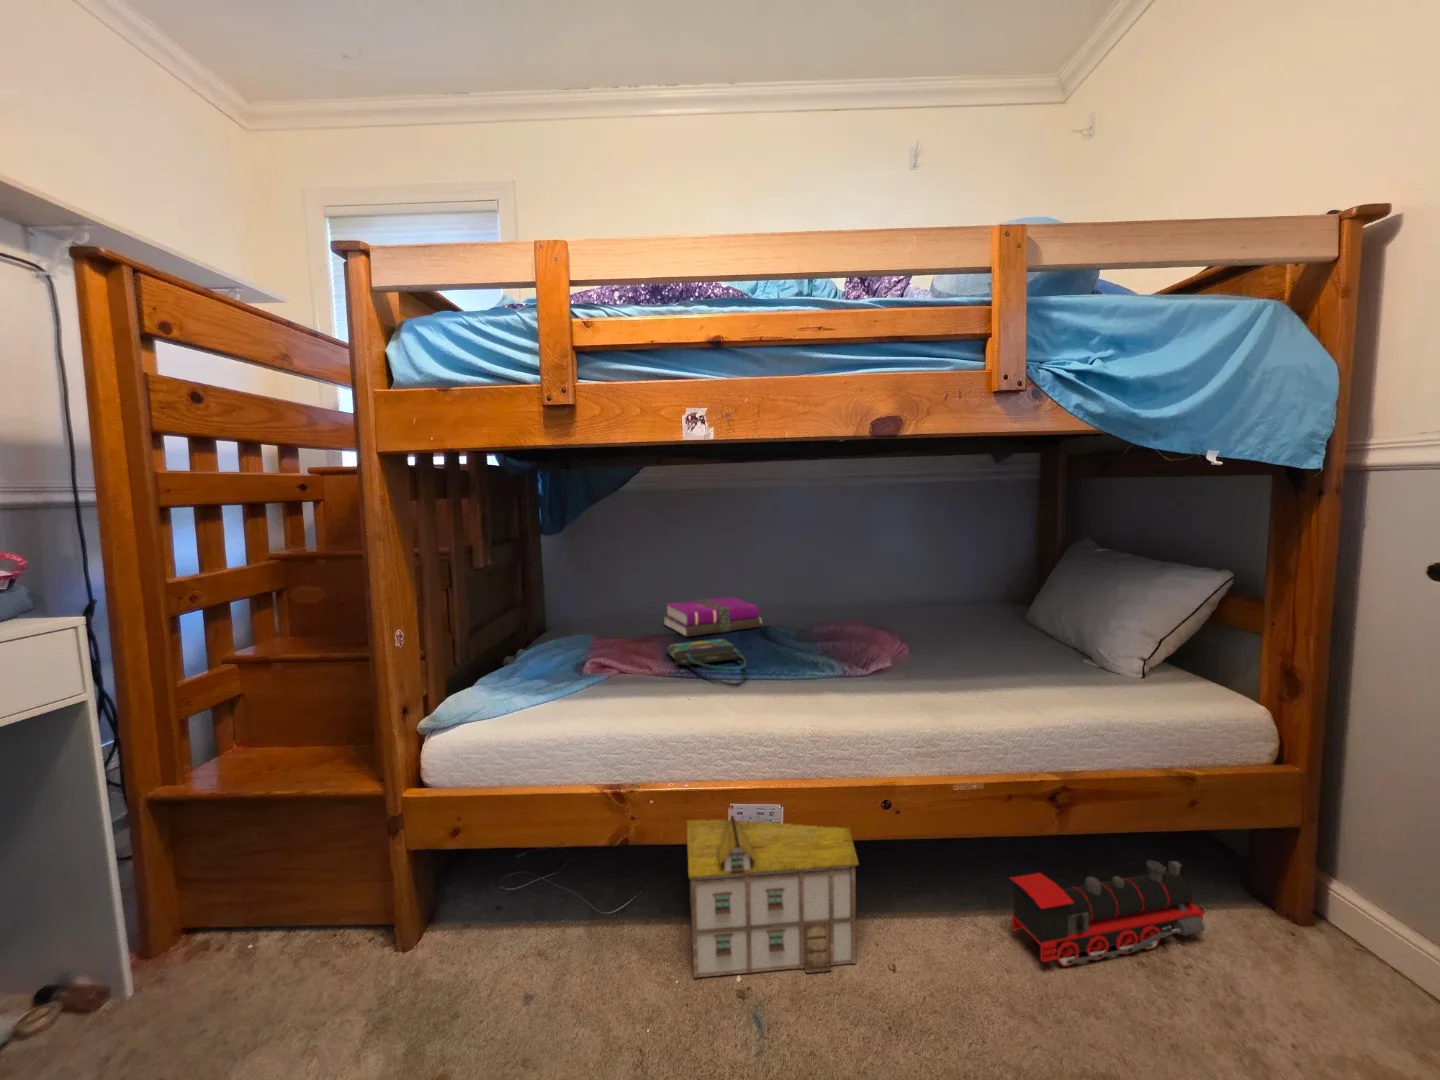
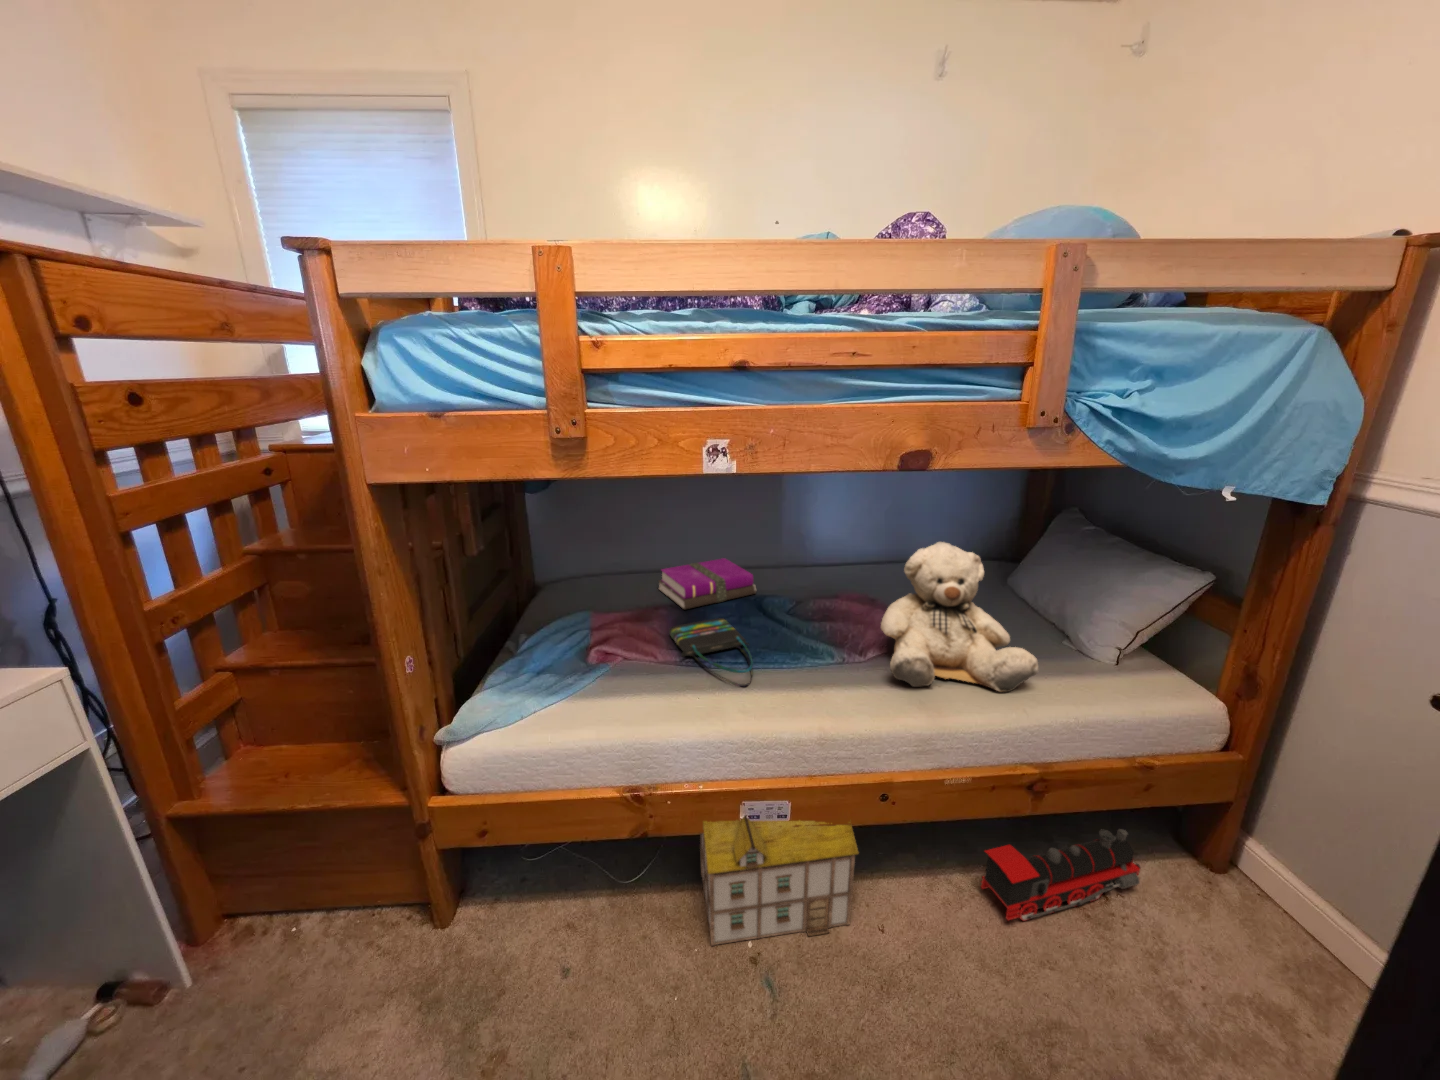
teddy bear: none [882,545,1048,690] -> present [881,542,1039,692]

